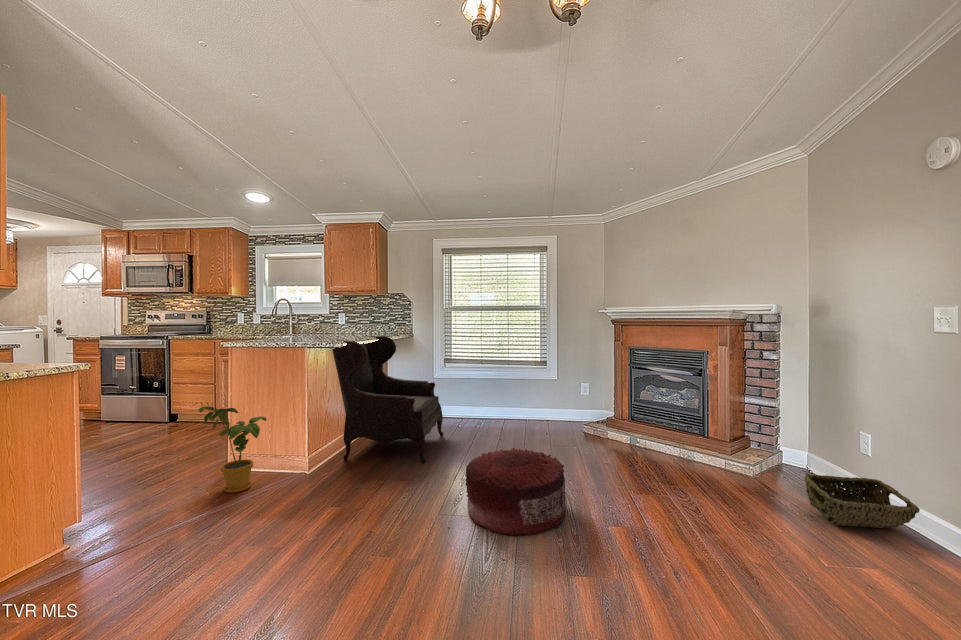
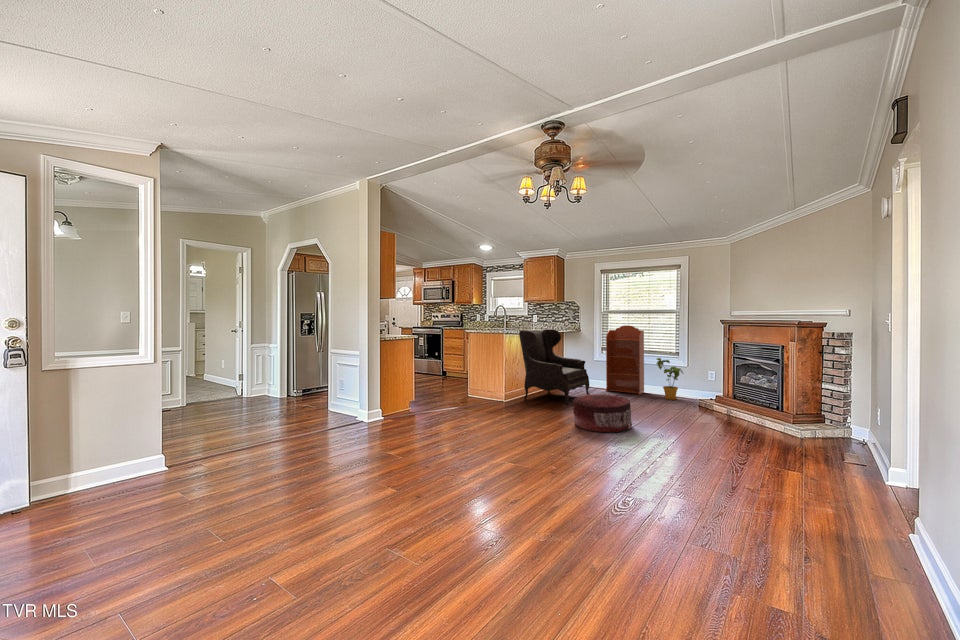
bookcase: none [455,327,503,422] -> present [606,325,644,395]
house plant: present [199,406,266,493] -> present [656,358,683,400]
woven basket: present [804,474,920,529] -> none [802,428,876,467]

